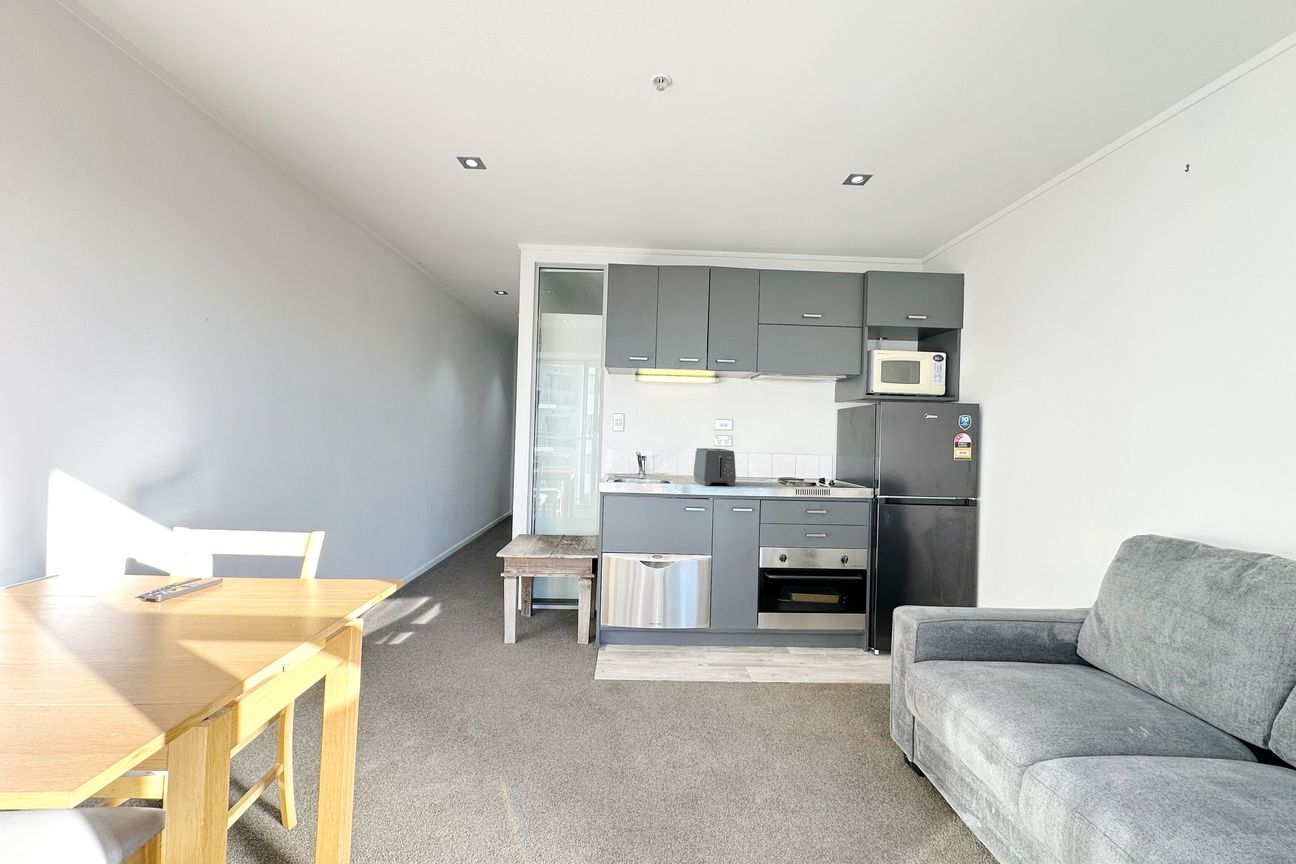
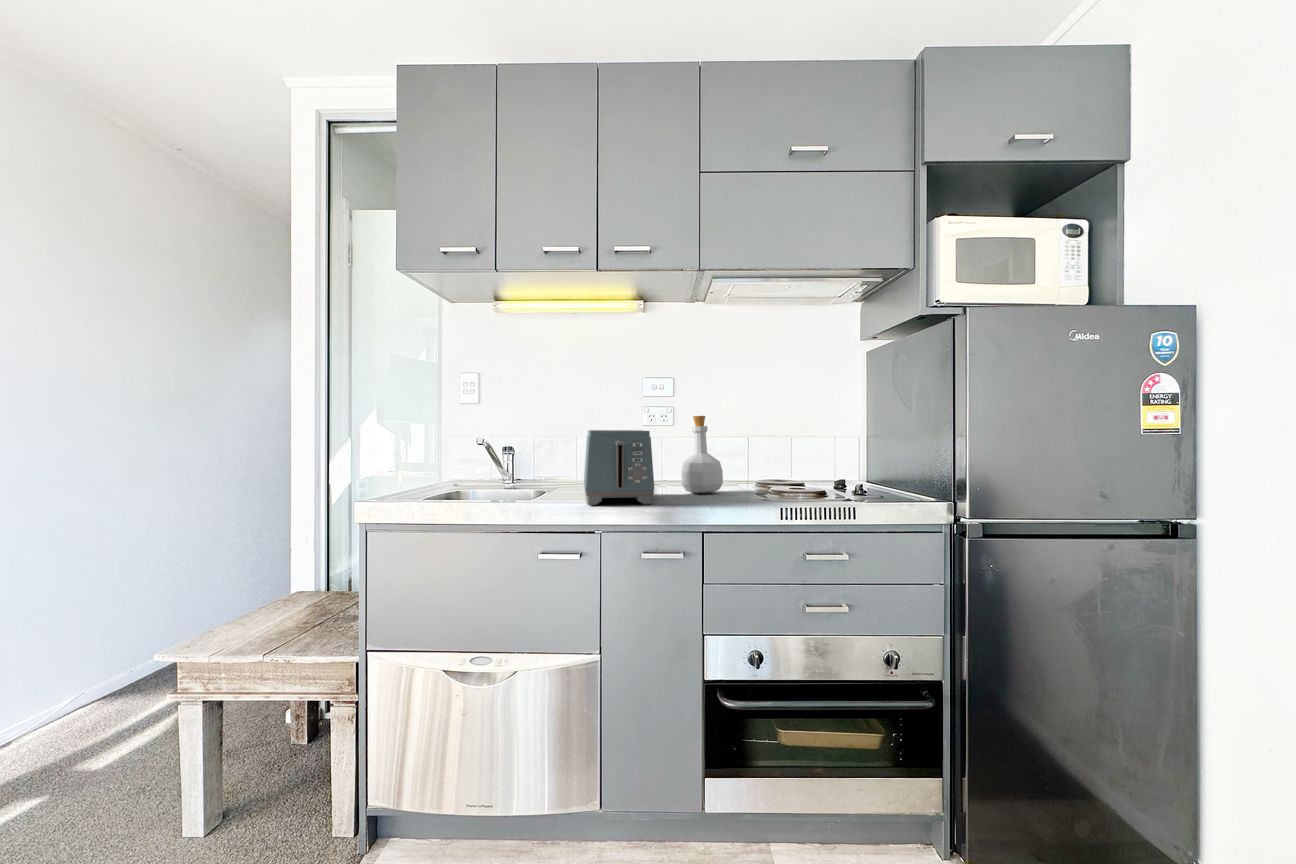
bottle: none [741,442,763,481] -> present [681,416,723,493]

